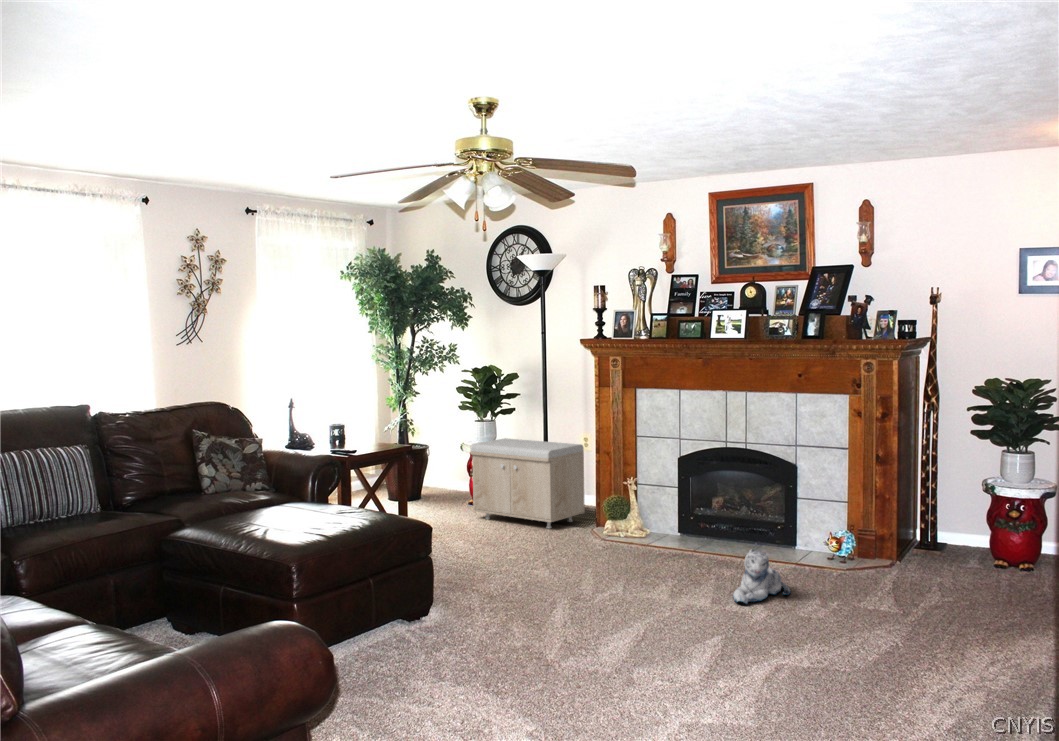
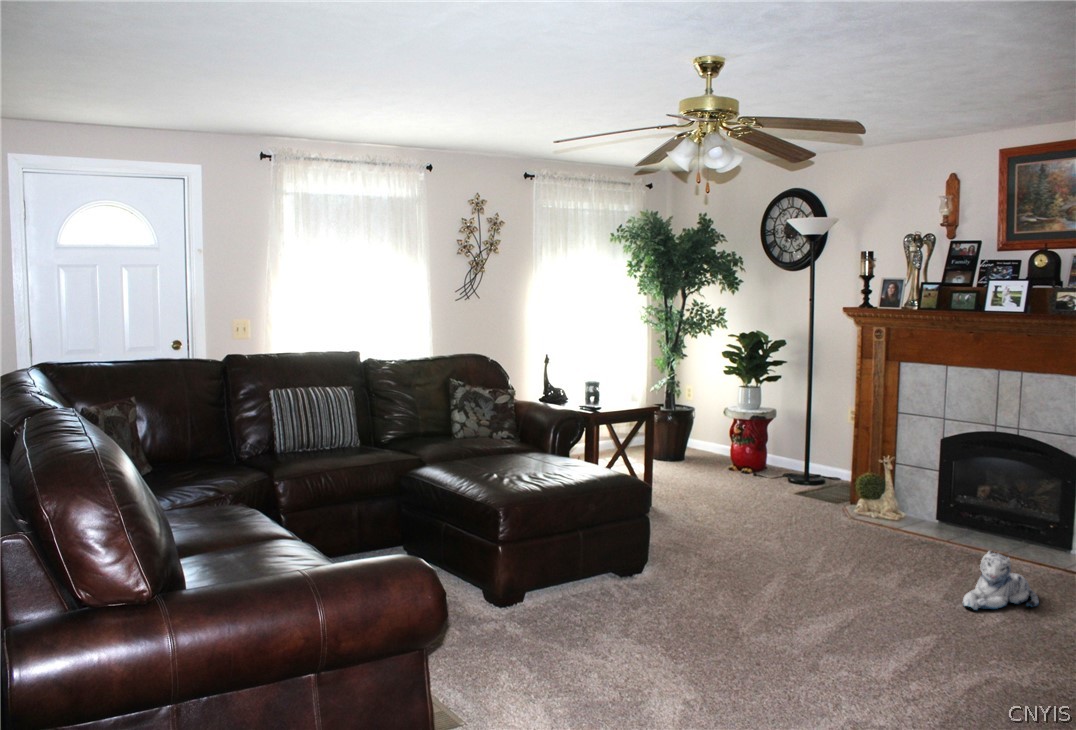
storage bench: present [470,438,585,528] -> none [726,404,842,499]

